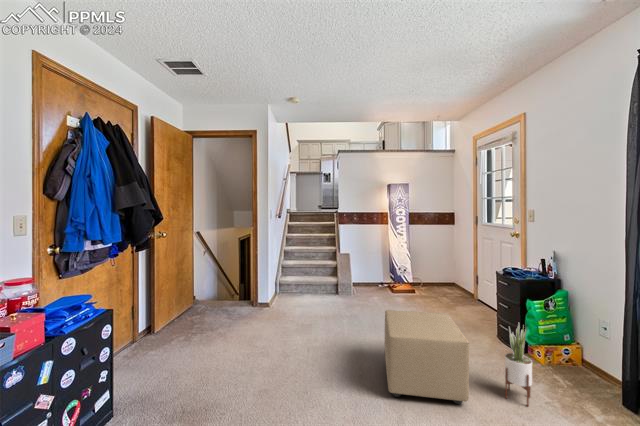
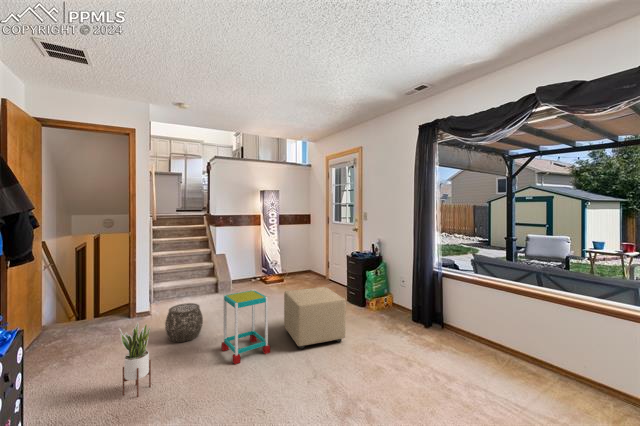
side table: none [305,302,354,391] -> present [221,290,270,364]
woven basket: none [263,303,299,345] -> present [165,303,203,342]
potted plant: present [505,326,532,406] -> present [119,322,151,397]

